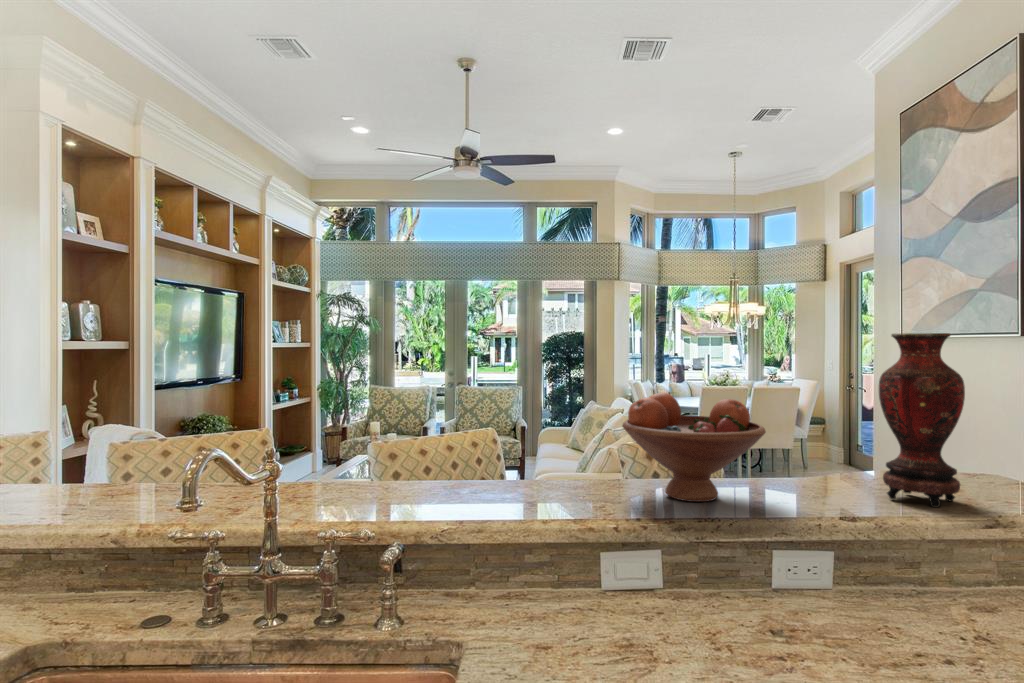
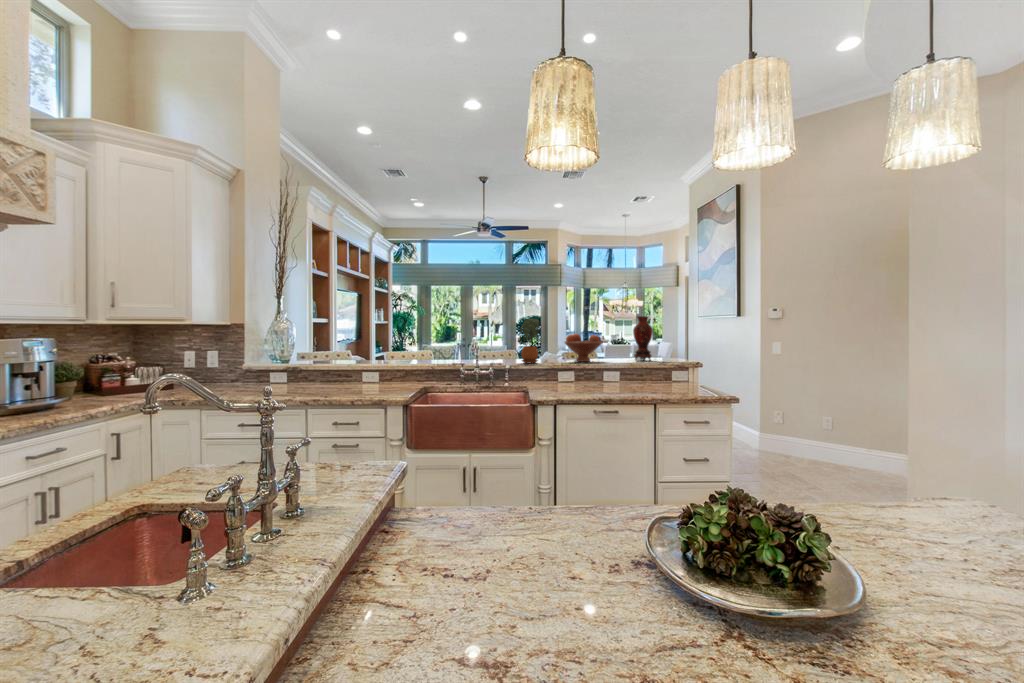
potted plant: none [458,340,534,506] -> present [520,319,539,363]

